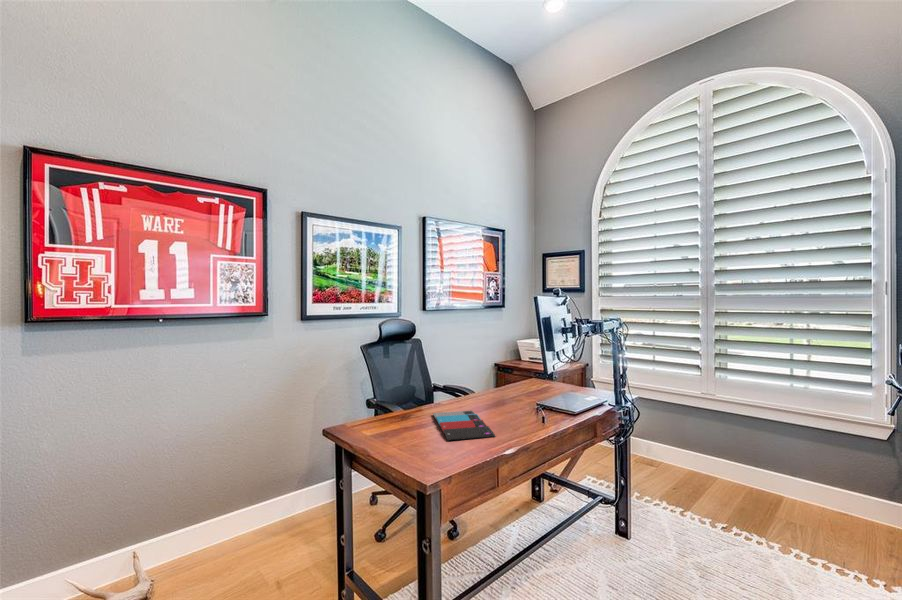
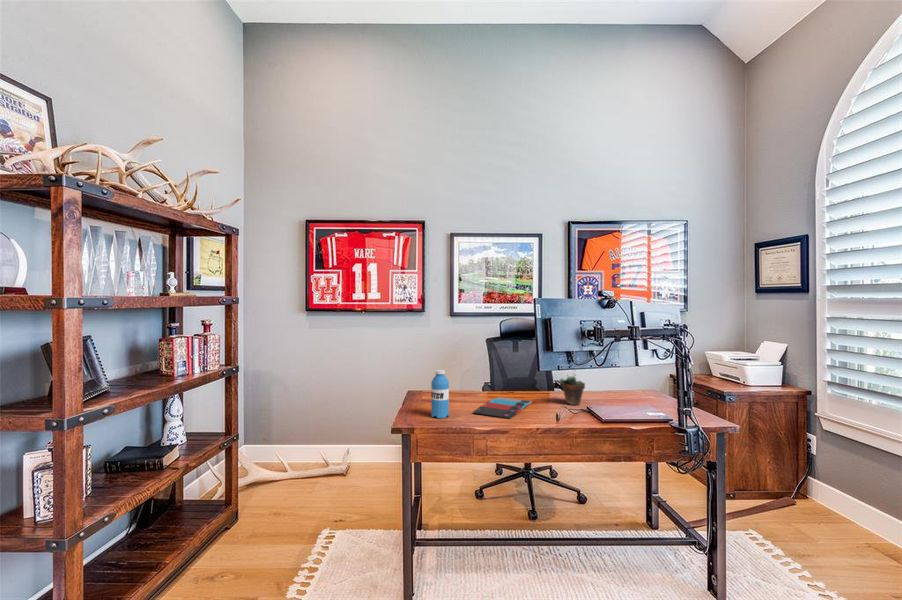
succulent plant: none [496,366,519,406] -> present [559,368,585,405]
water bottle: none [406,391,431,460] -> present [431,370,449,418]

